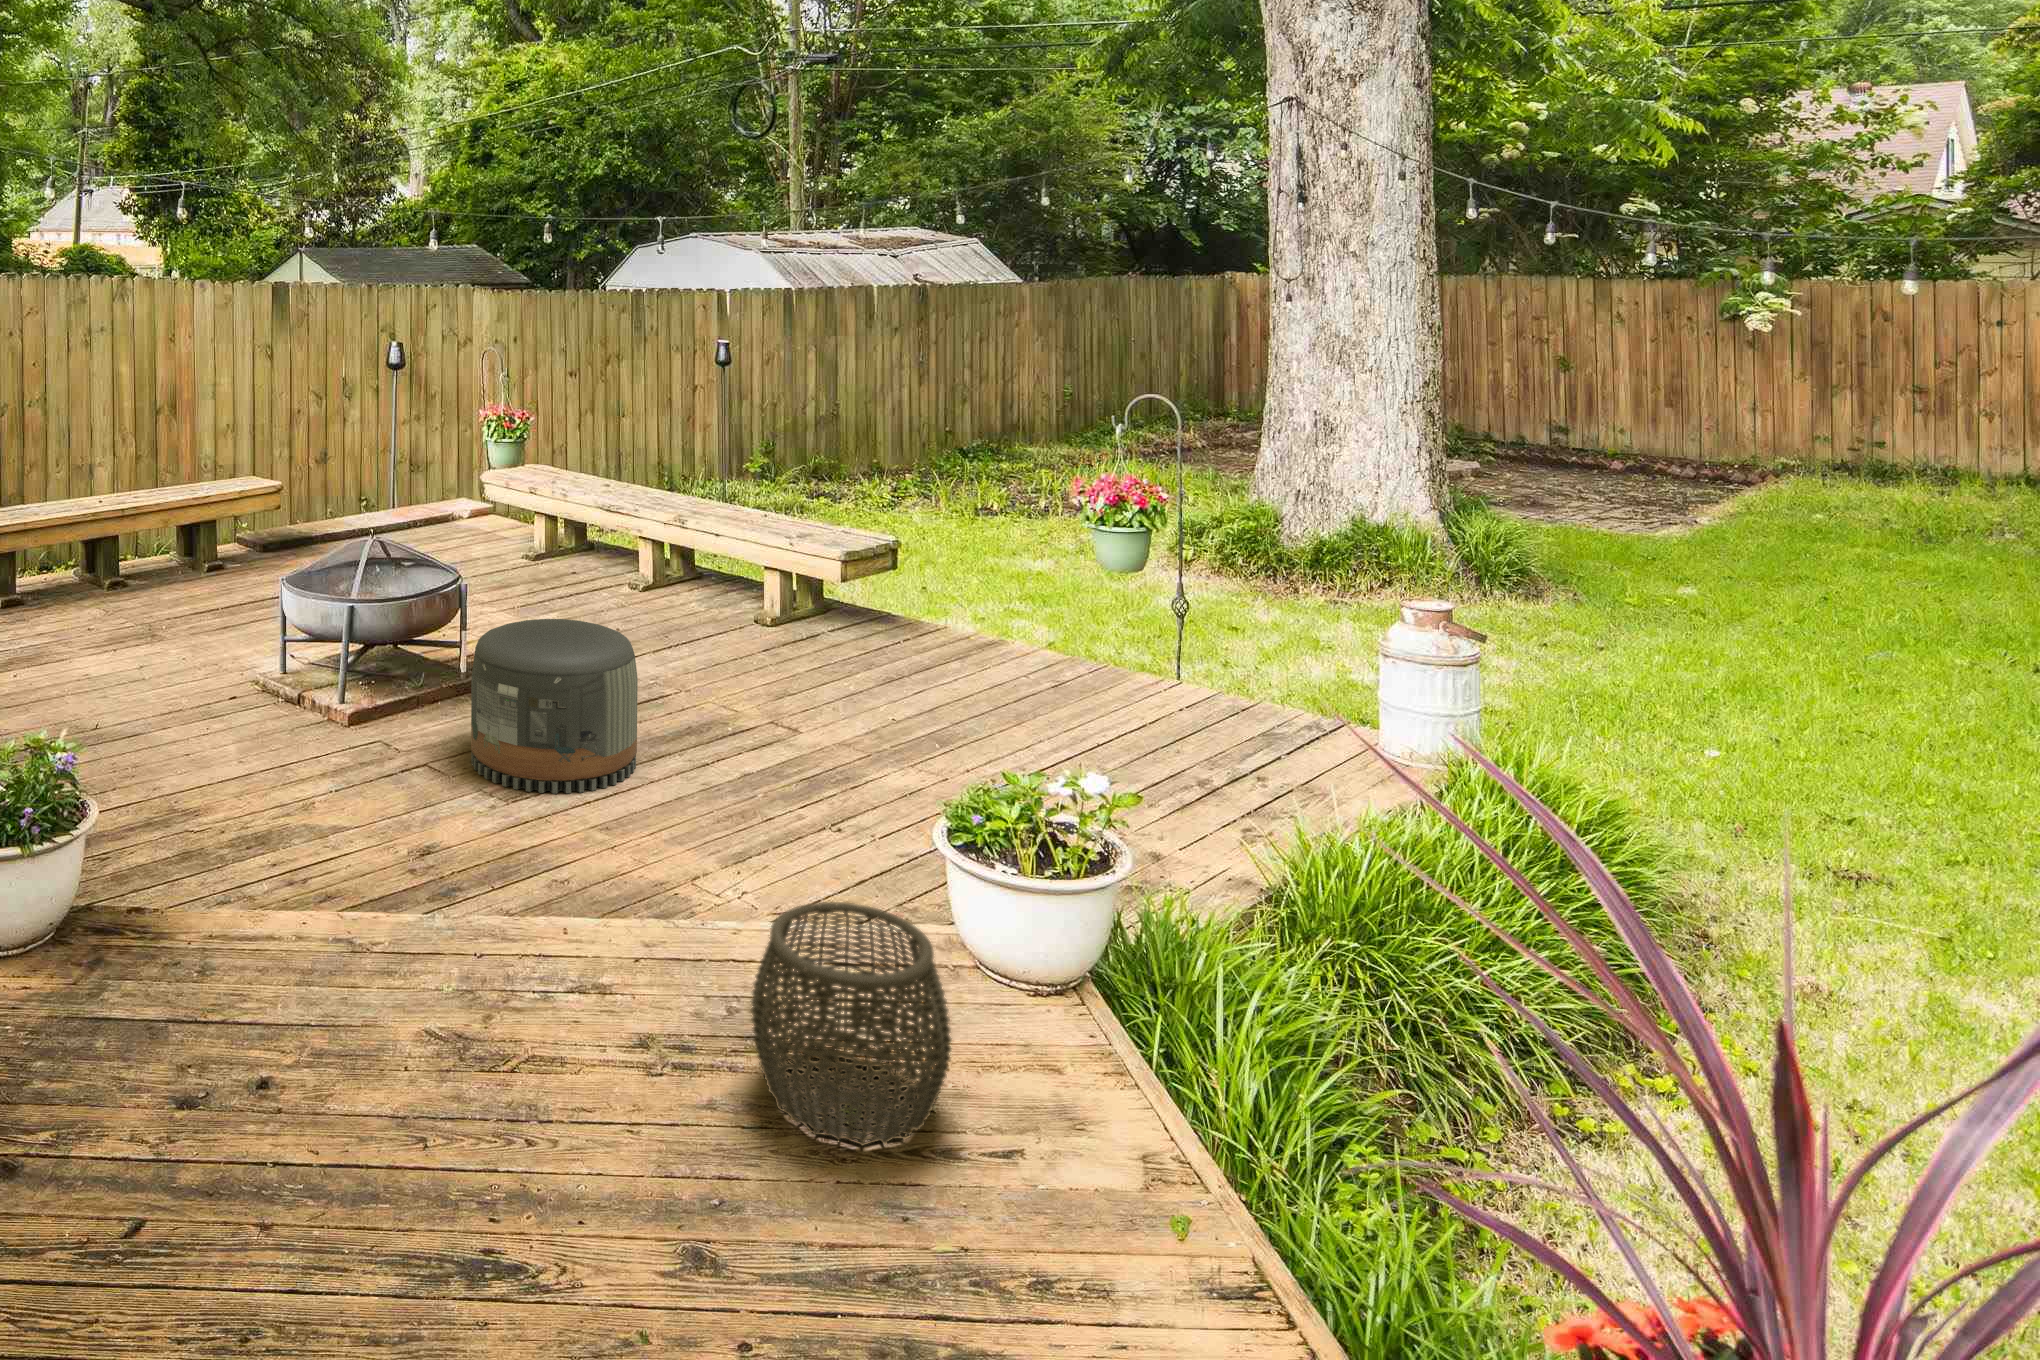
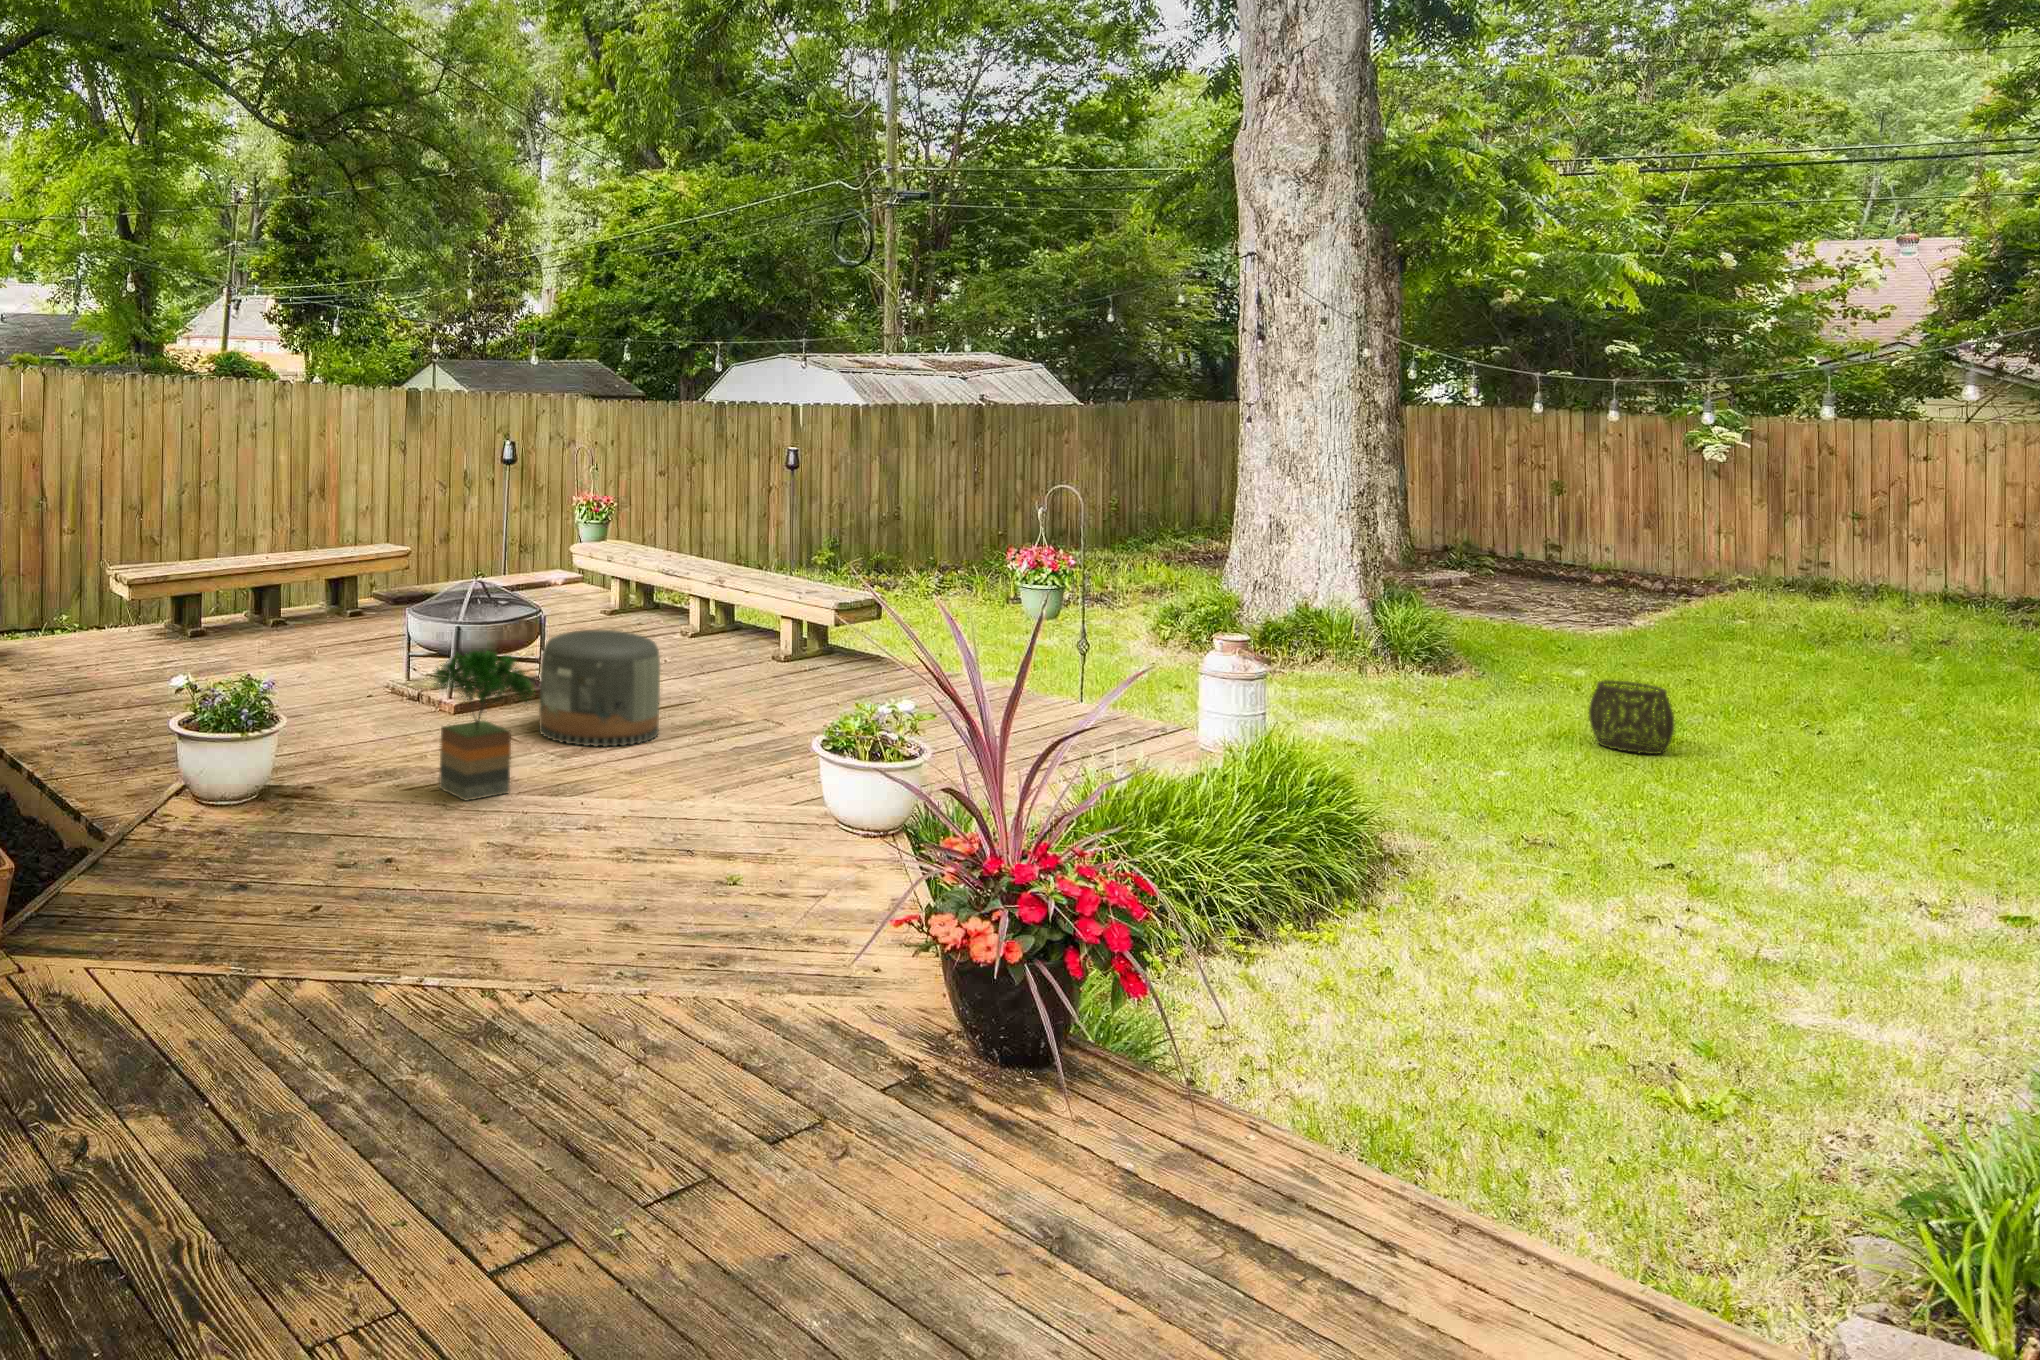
potted tree: none [320,685,483,929] -> present [433,651,533,801]
woven basket: present [750,902,952,1146] -> present [1589,680,1675,754]

